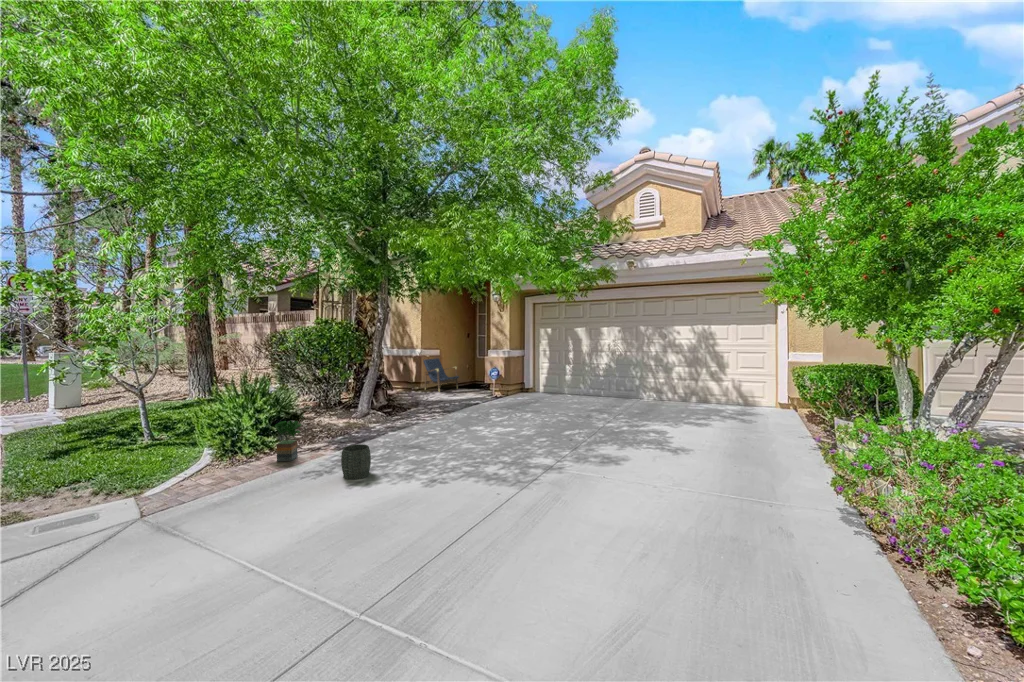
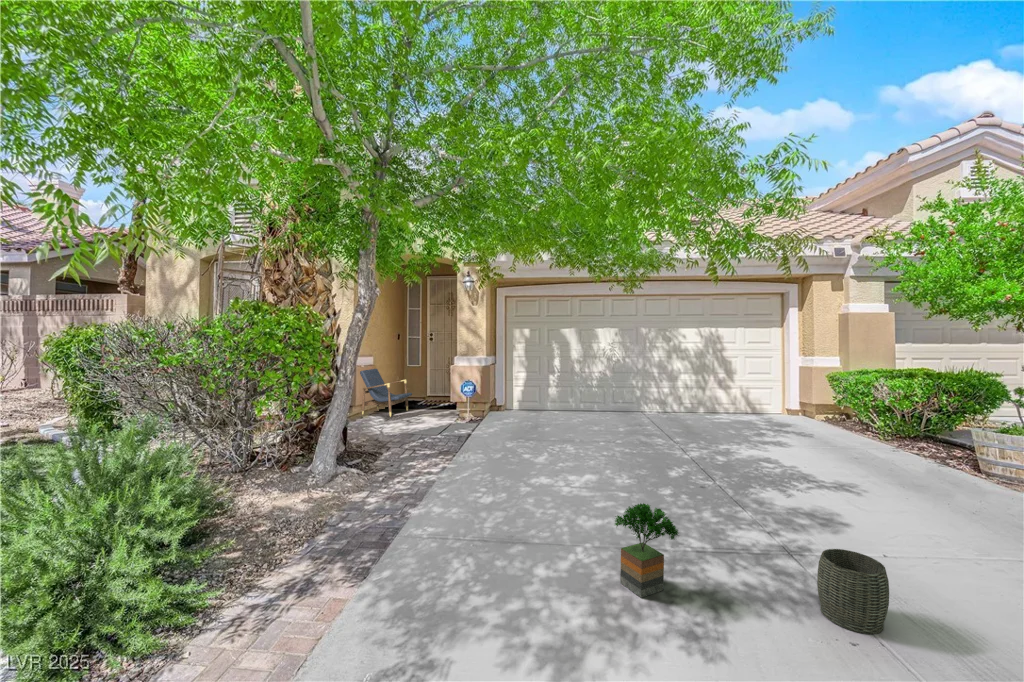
potted tree: present [275,421,301,461] -> present [615,503,679,598]
woven basket: present [341,444,371,479] -> present [817,549,889,634]

